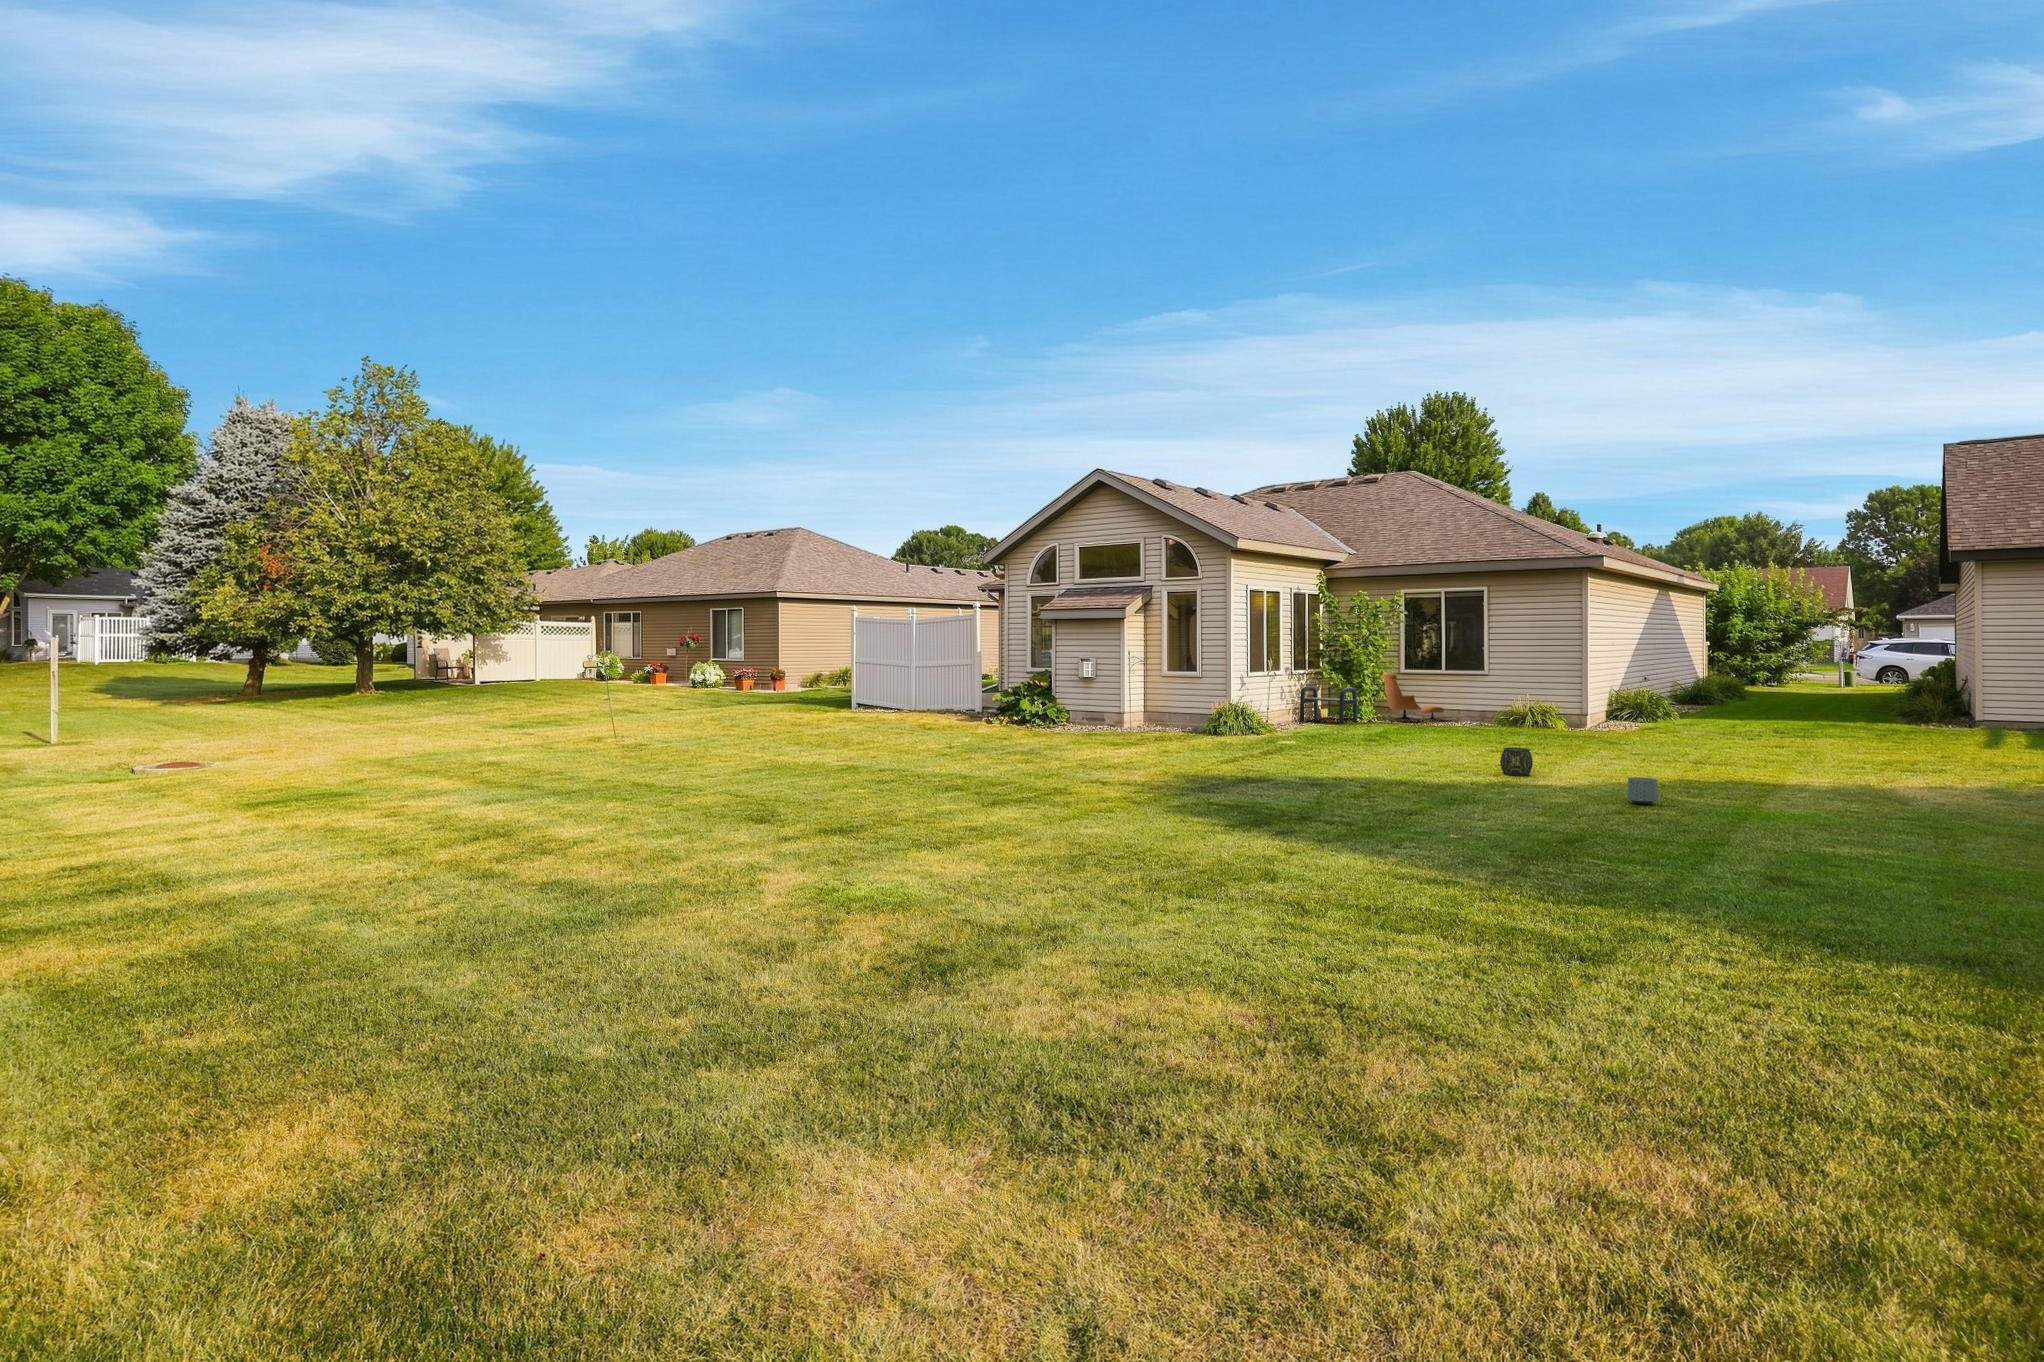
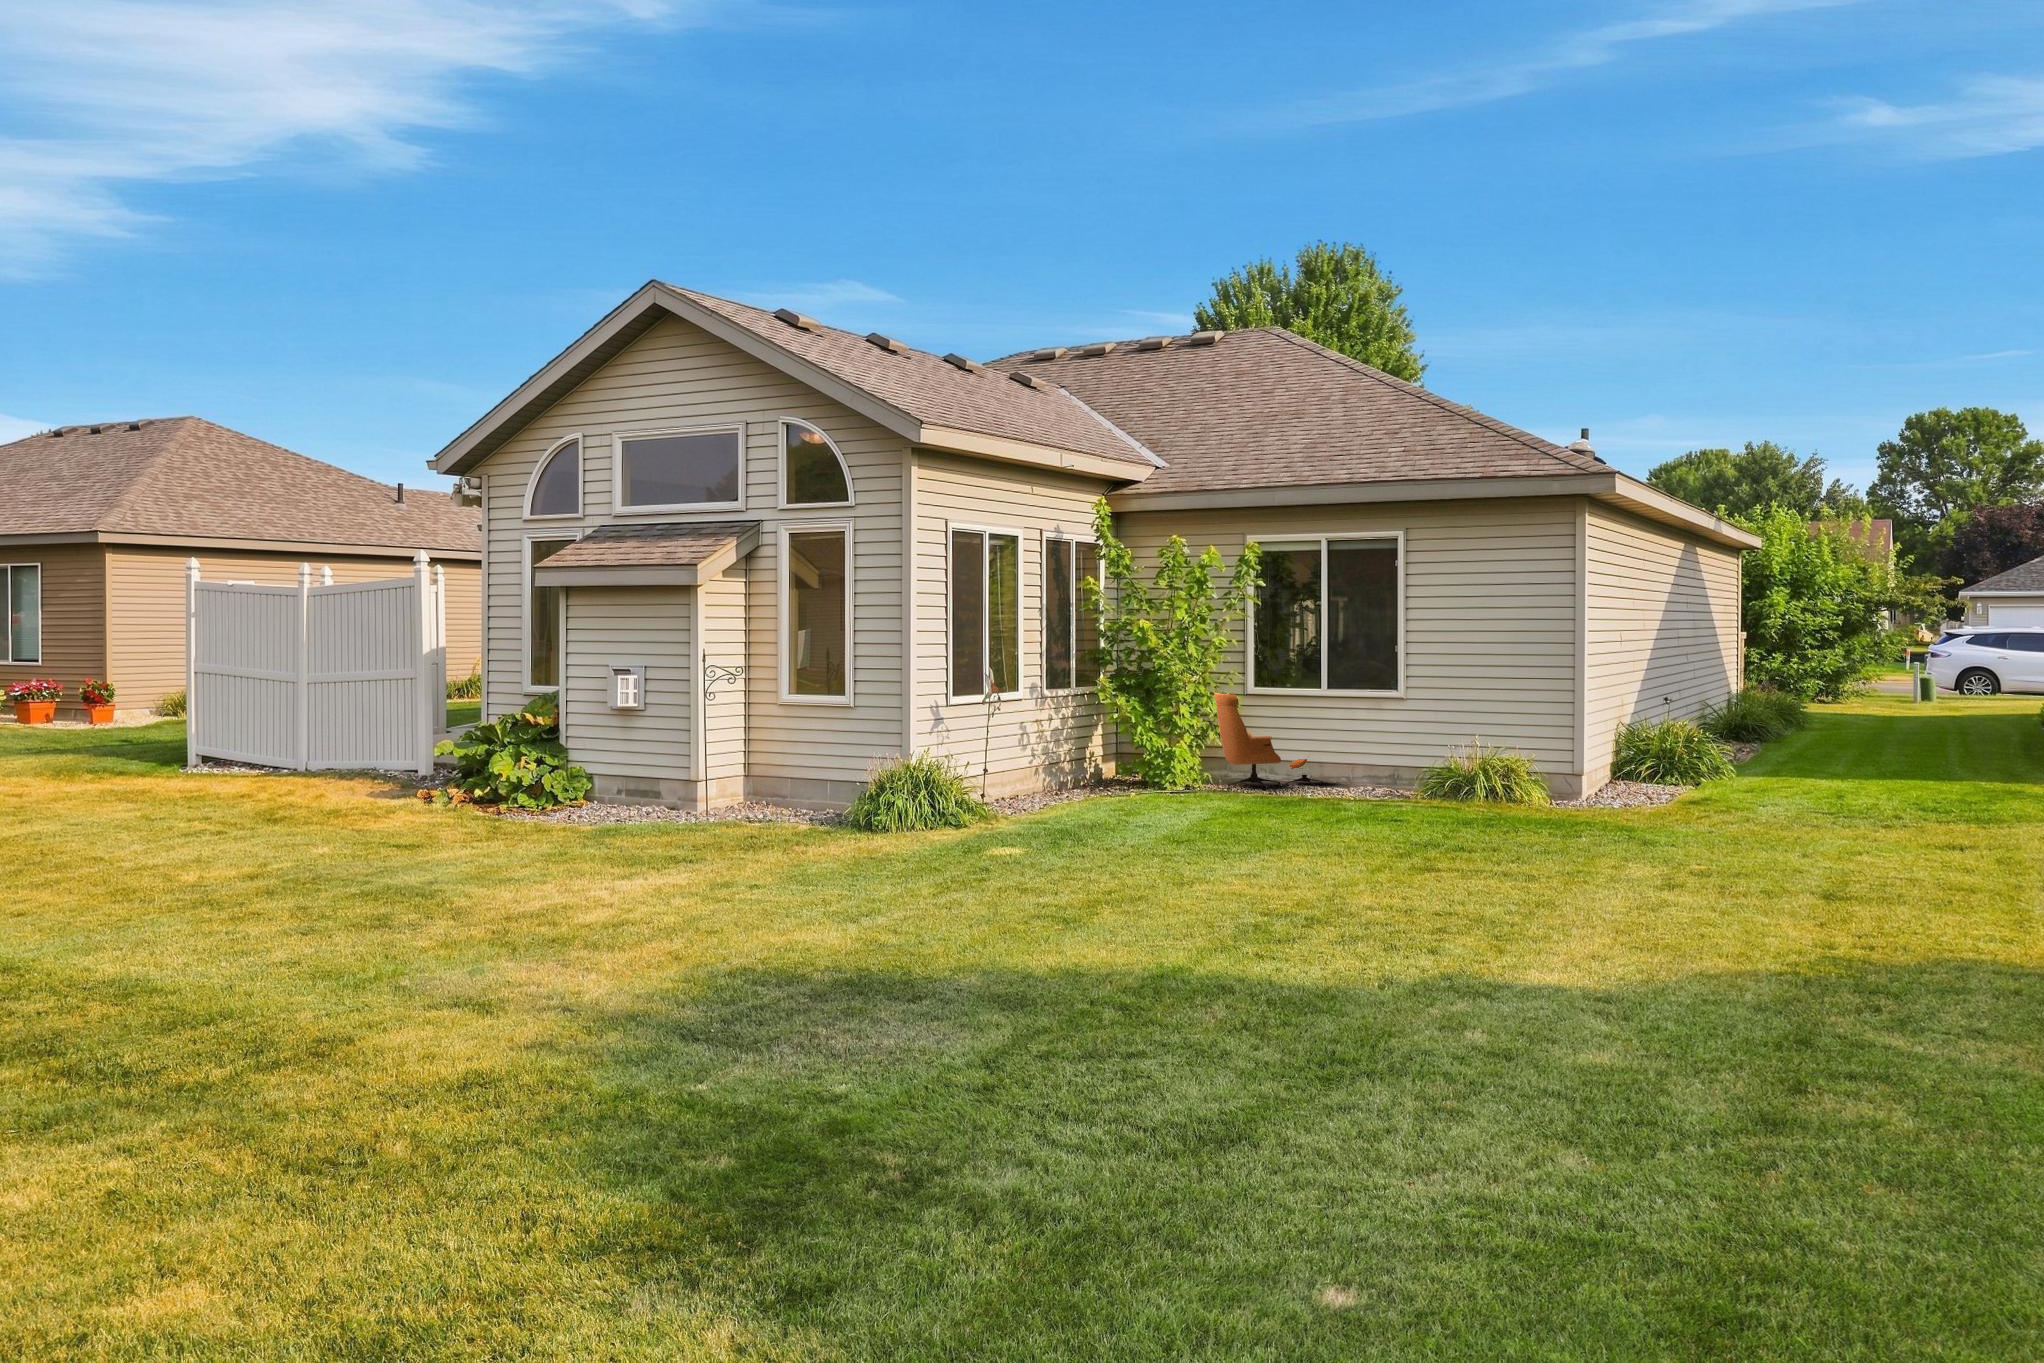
bench: present [1300,686,1357,724] -> none [1058,718,1166,794]
woven basket: present [1500,748,1533,776] -> none [1449,904,1527,978]
planter: present [1628,777,1658,804] -> none [1809,1039,1894,1123]

